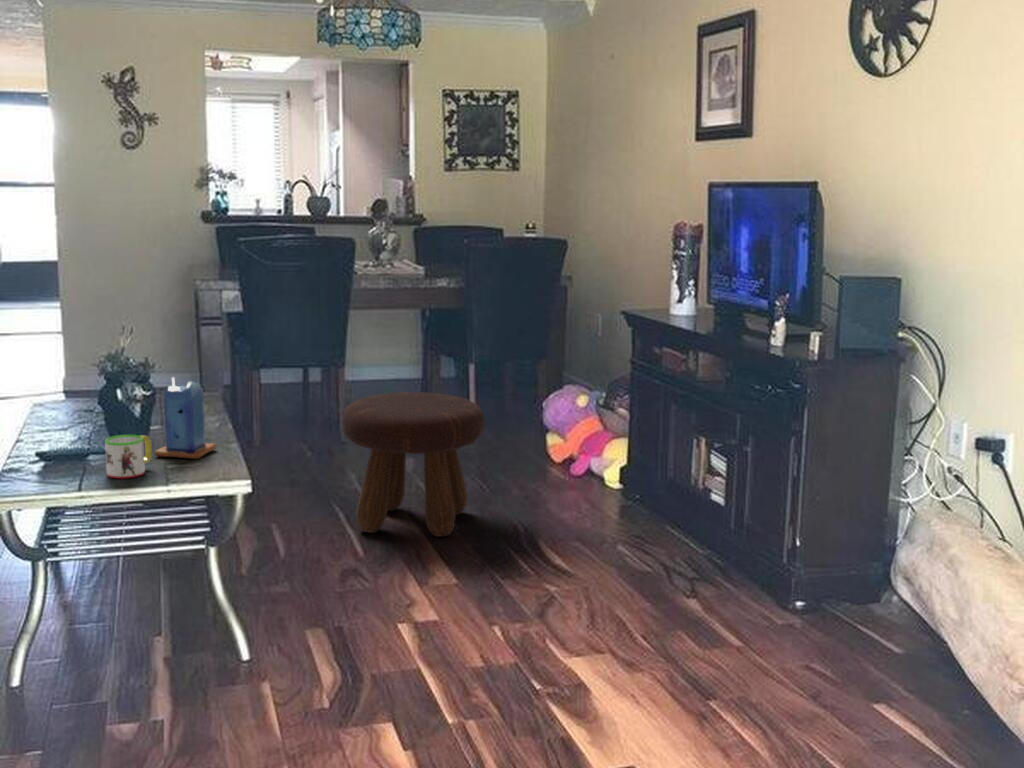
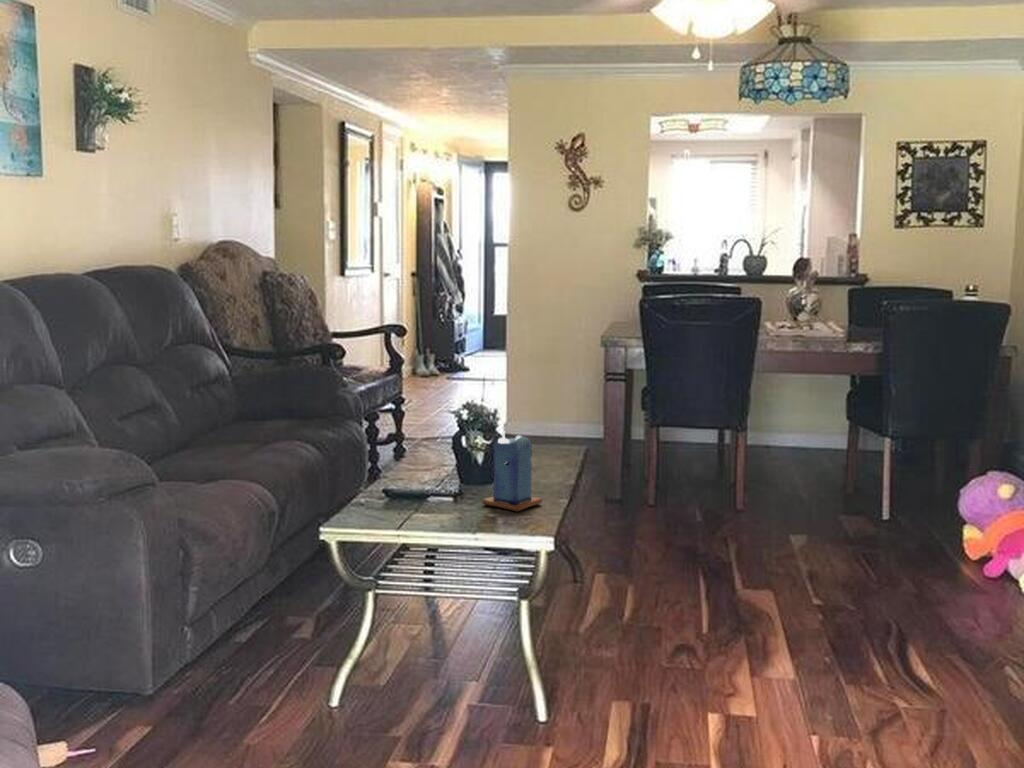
footstool: present [343,392,485,537] -> none [702,464,859,625]
mug: present [105,435,152,479] -> none [429,481,474,523]

